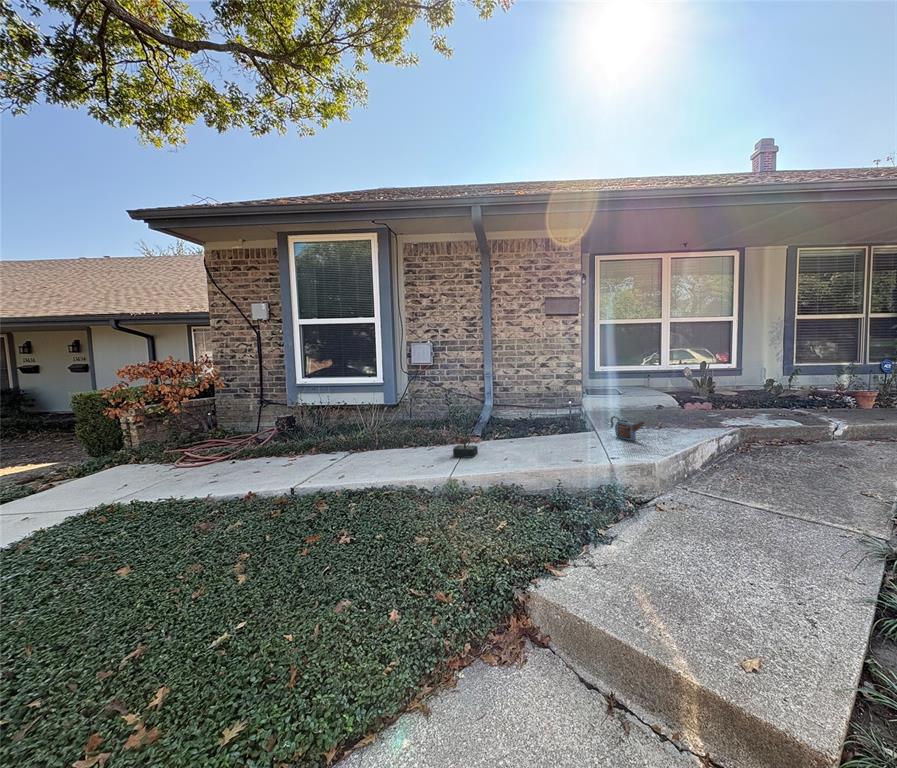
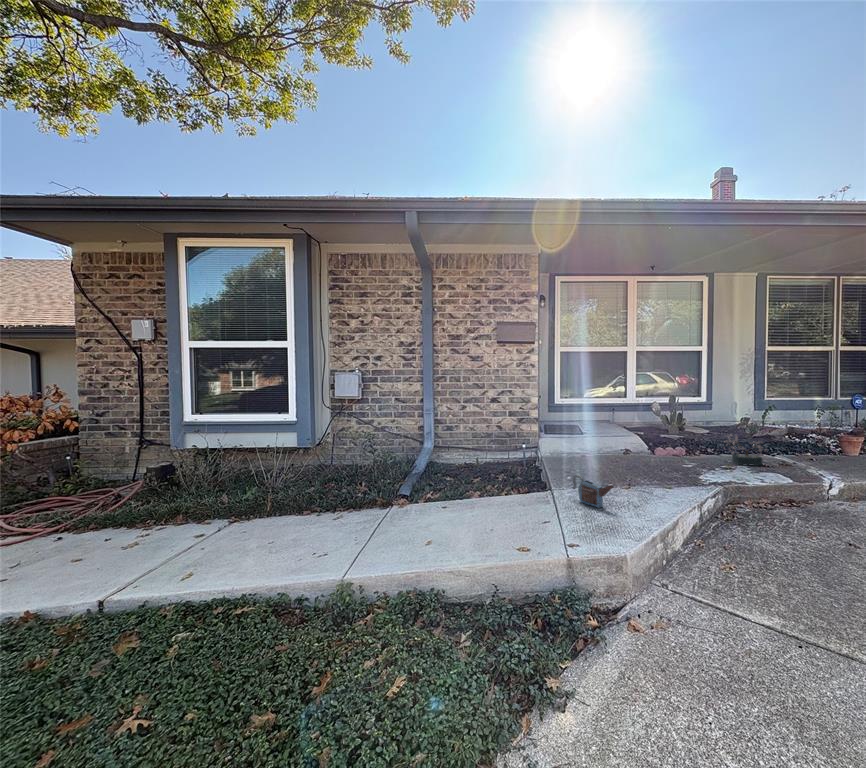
decorative plant: present [445,425,481,457] -> present [724,435,766,466]

